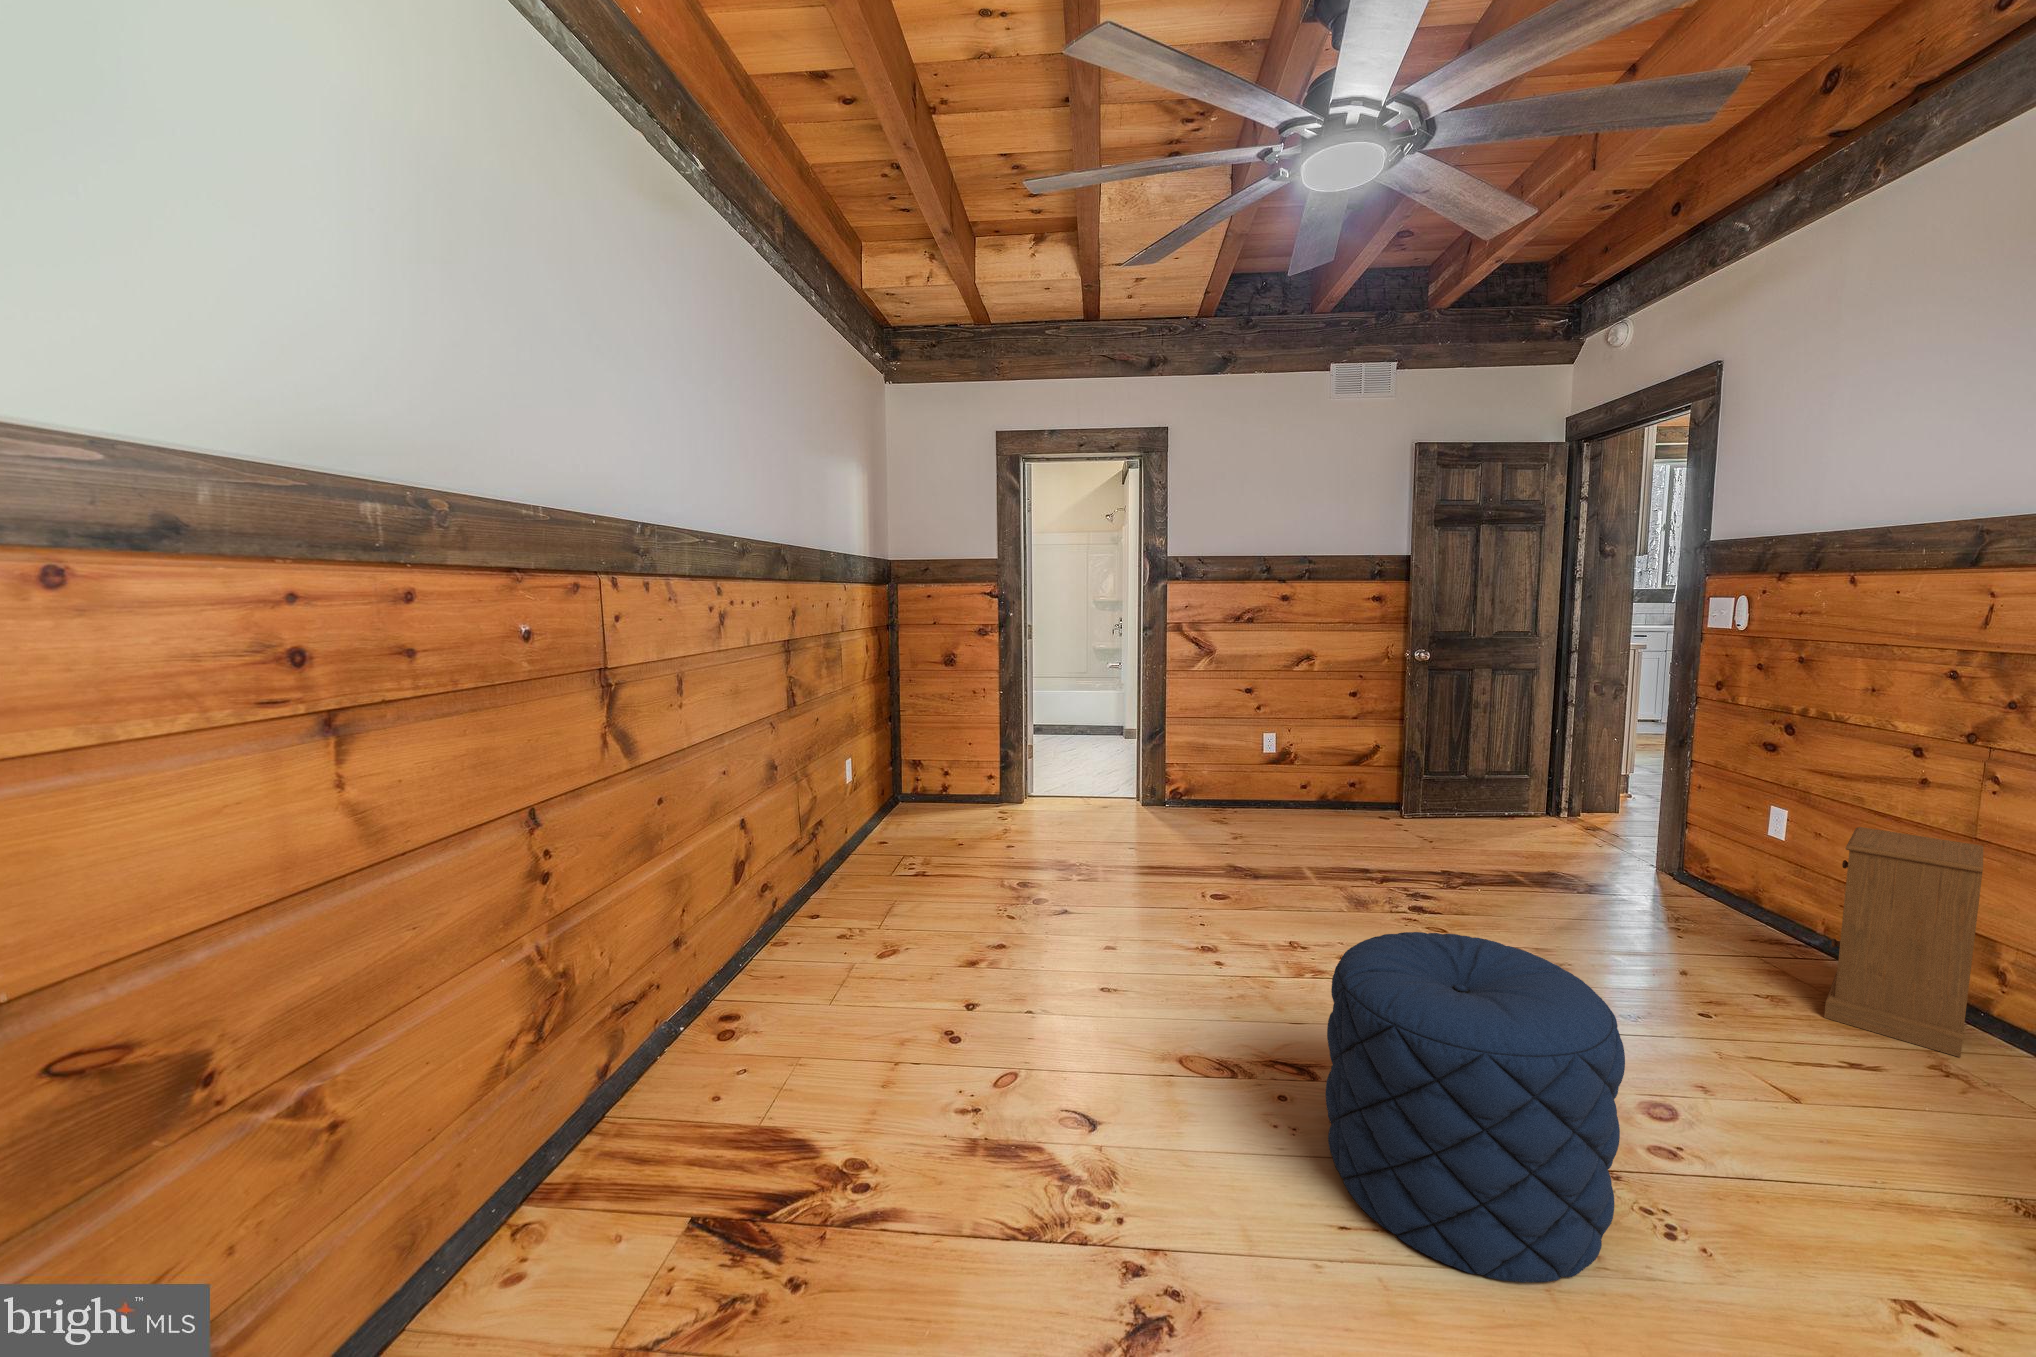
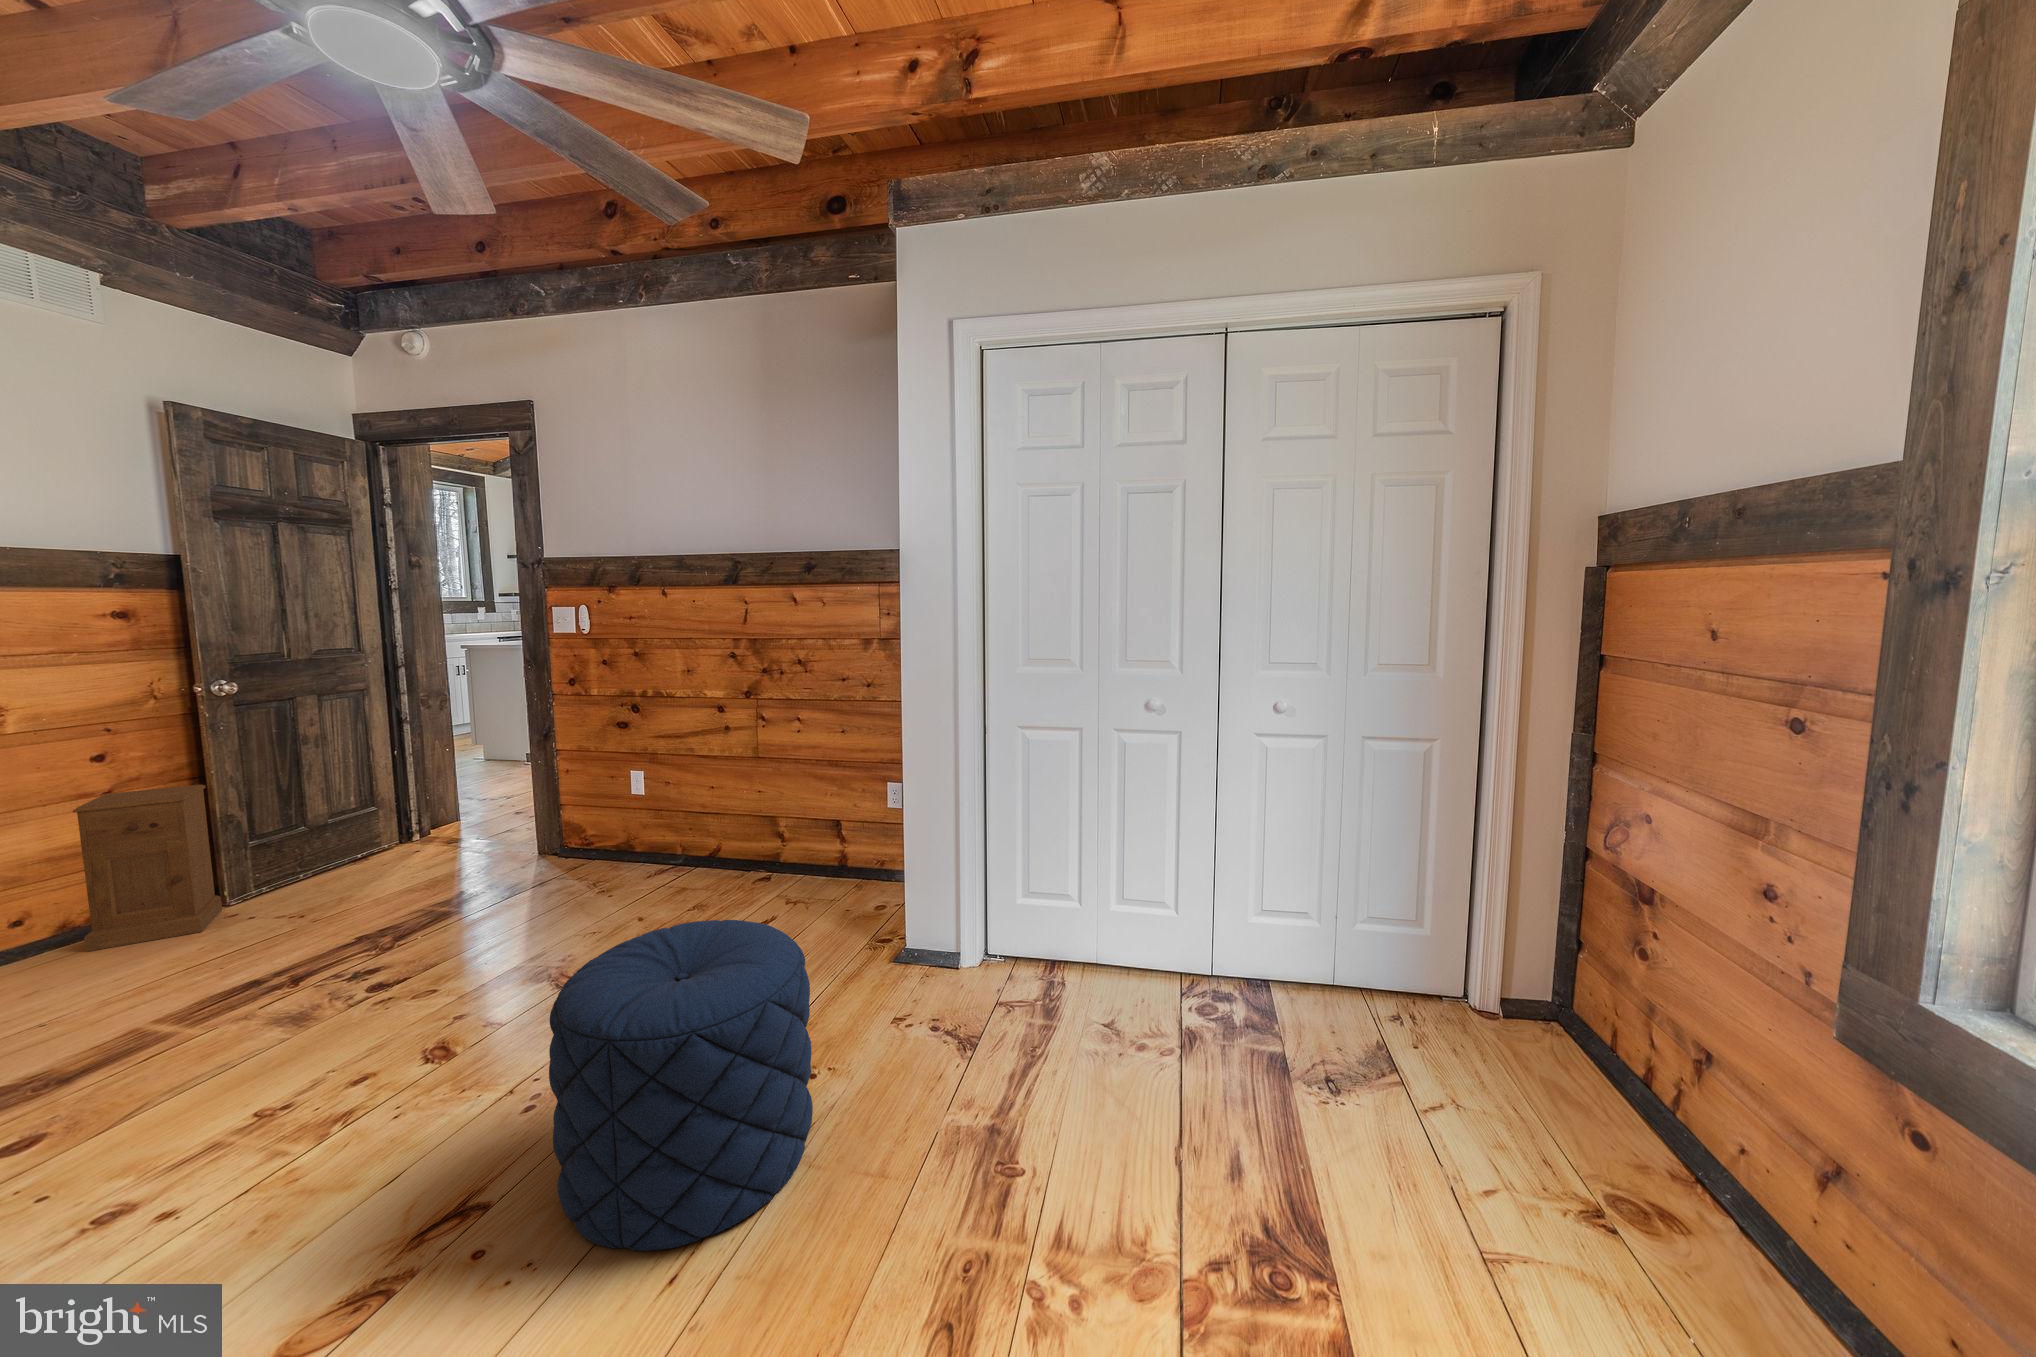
nightstand: present [1824,827,1983,1057] -> present [72,785,222,952]

